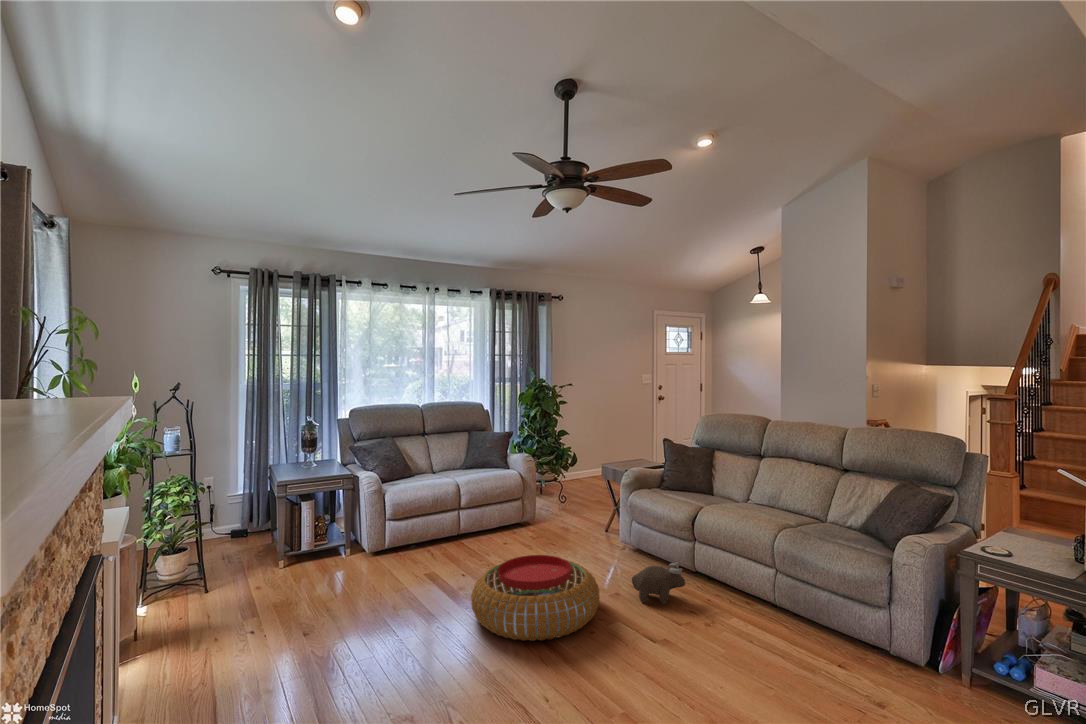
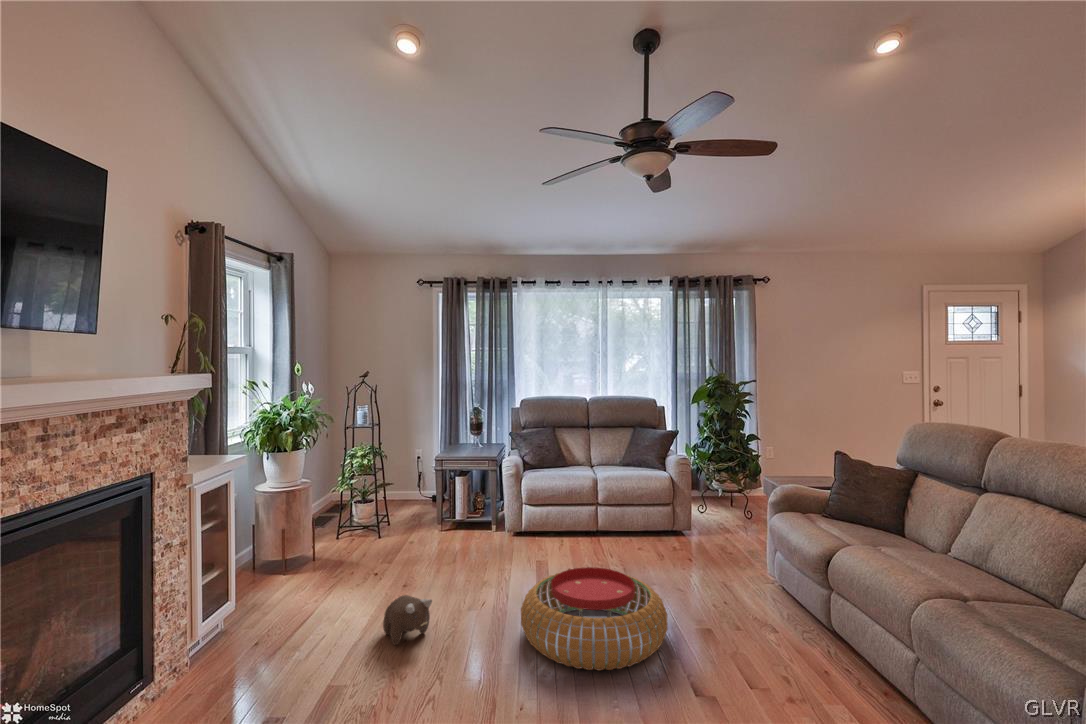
plush toy: present [632,562,687,605] -> present [383,595,432,645]

